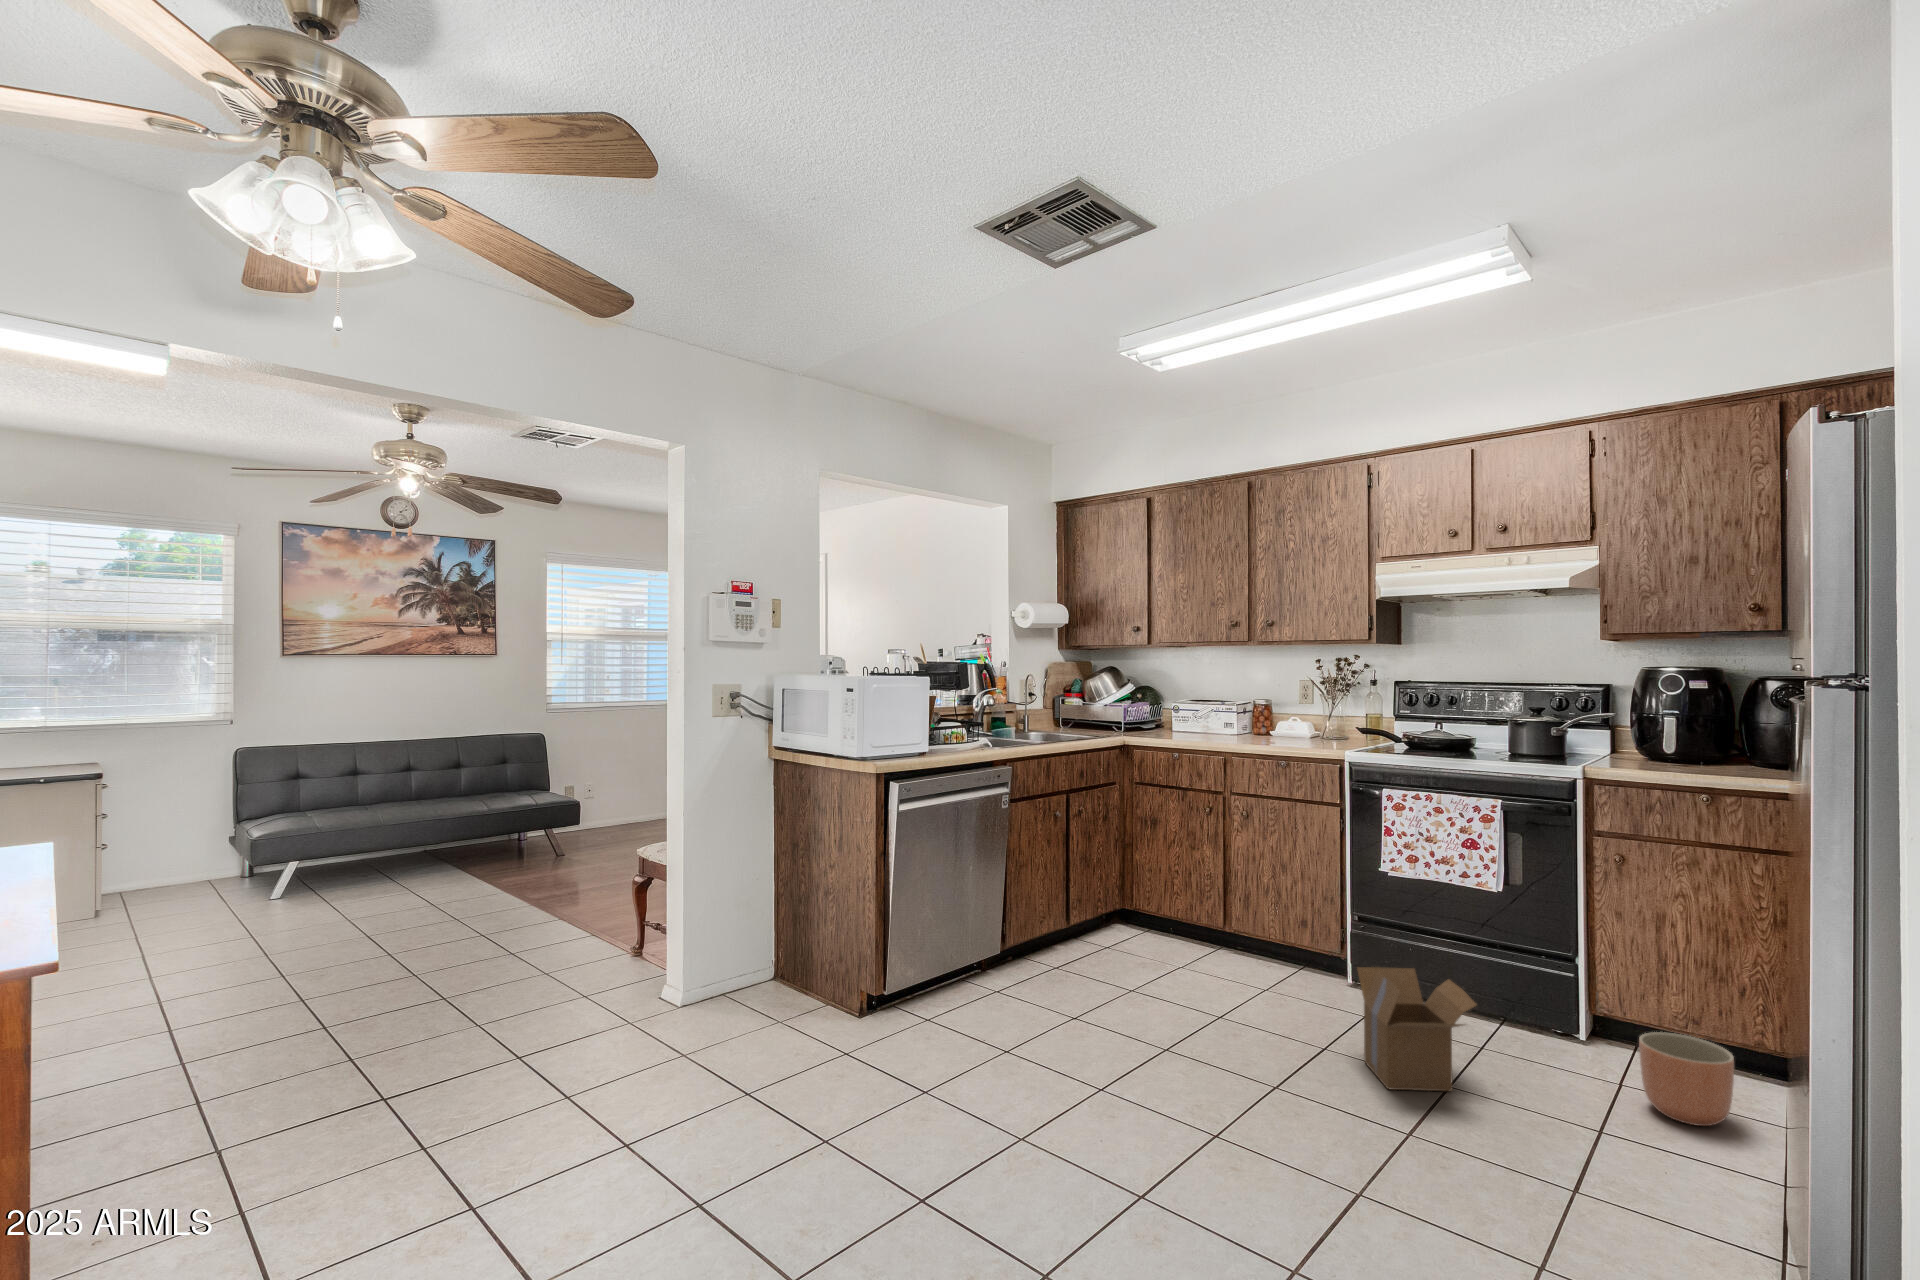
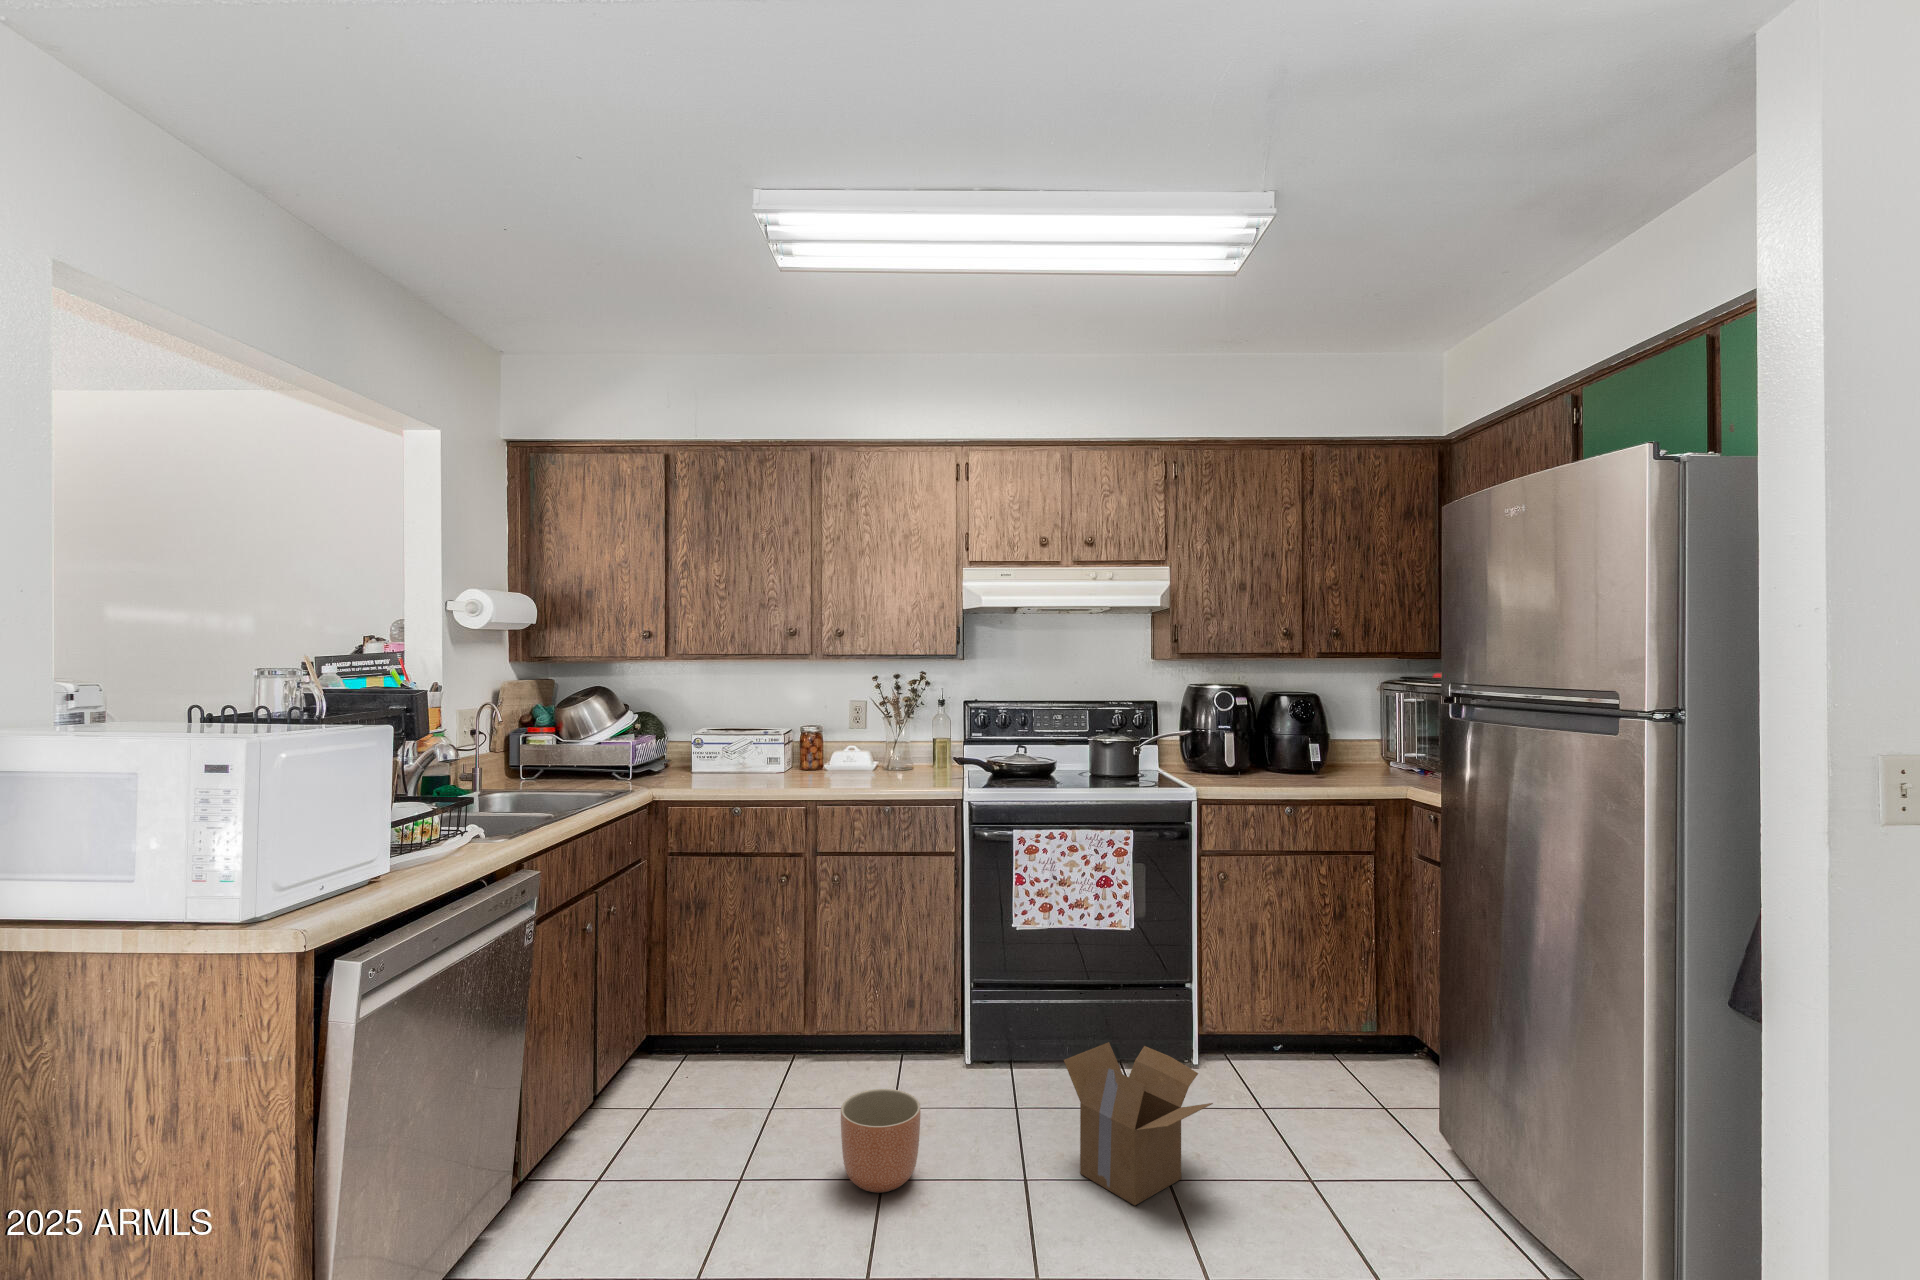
planter: present [1639,1032,1734,1126] -> present [841,1089,920,1193]

